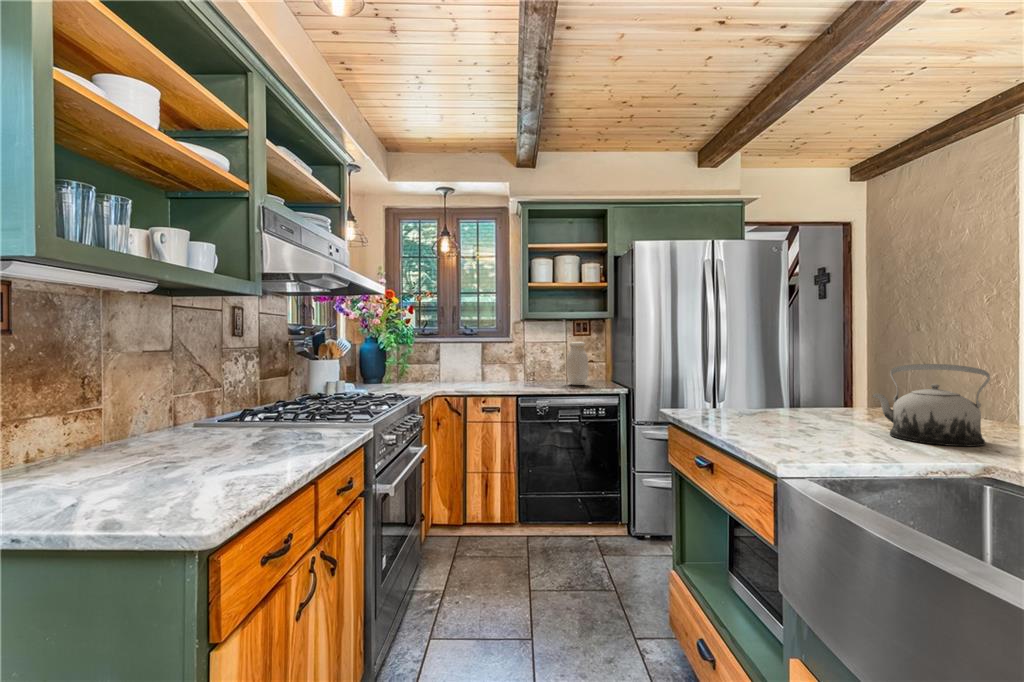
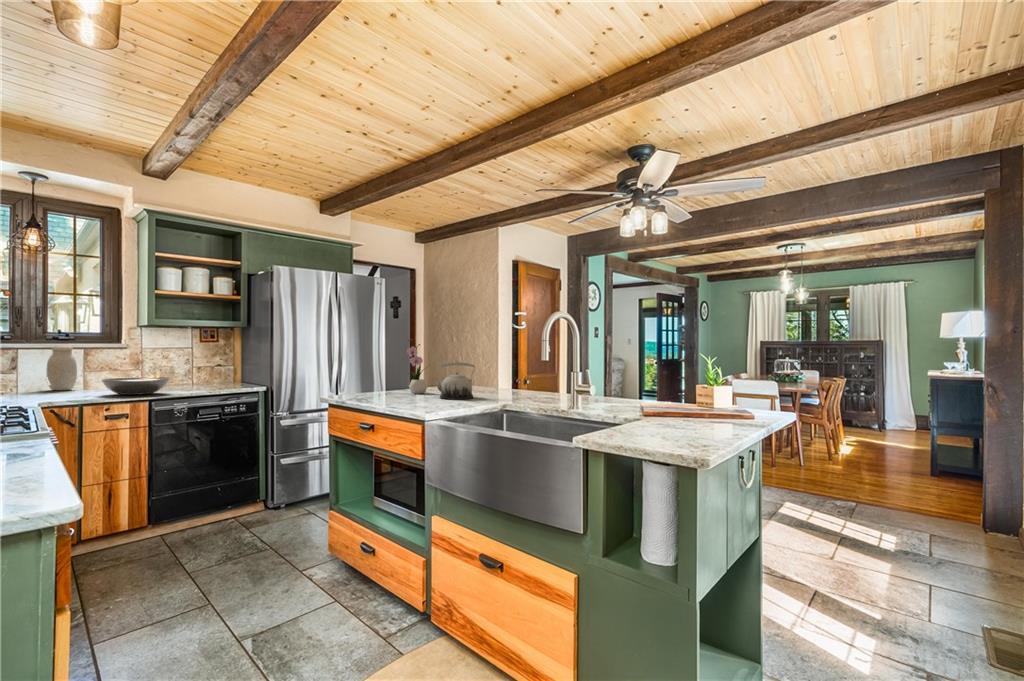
flower arrangement: none [816,320,868,419] -> present [407,339,428,394]
jar: present [566,342,589,385] -> present [47,346,77,390]
fruit bowl: none [479,368,534,388] -> present [102,374,170,395]

